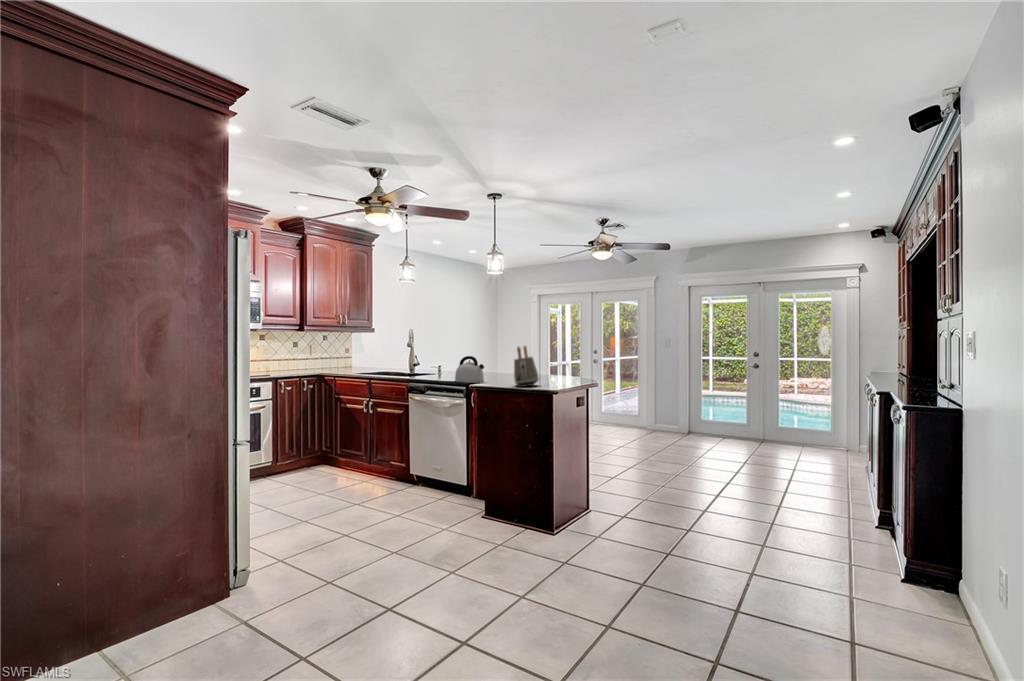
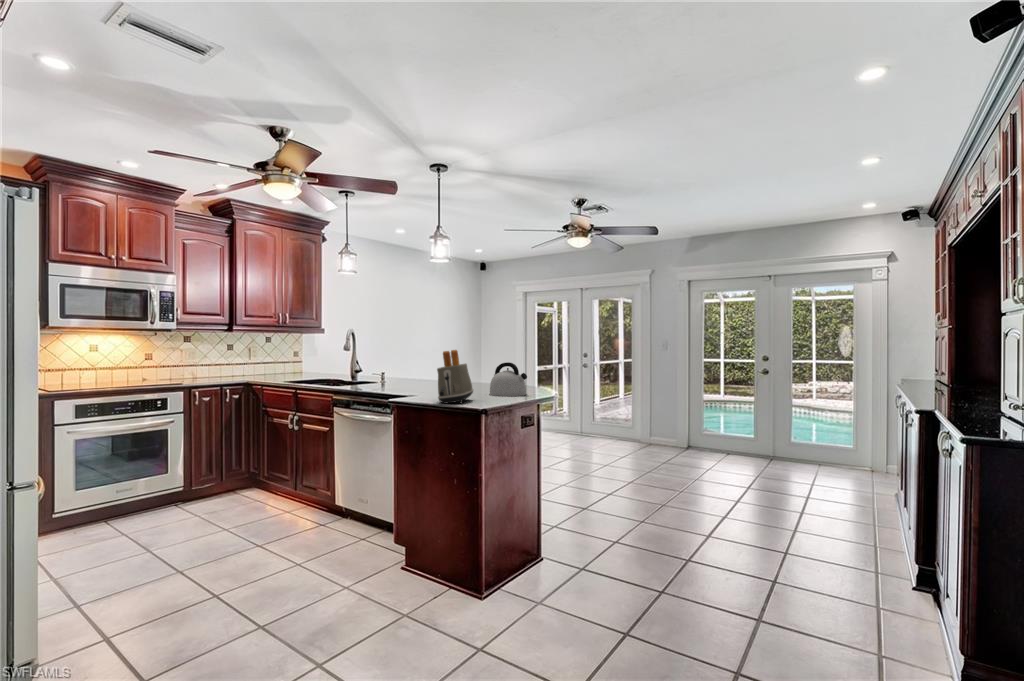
kettle: present [455,356,484,382] -> present [489,362,527,396]

